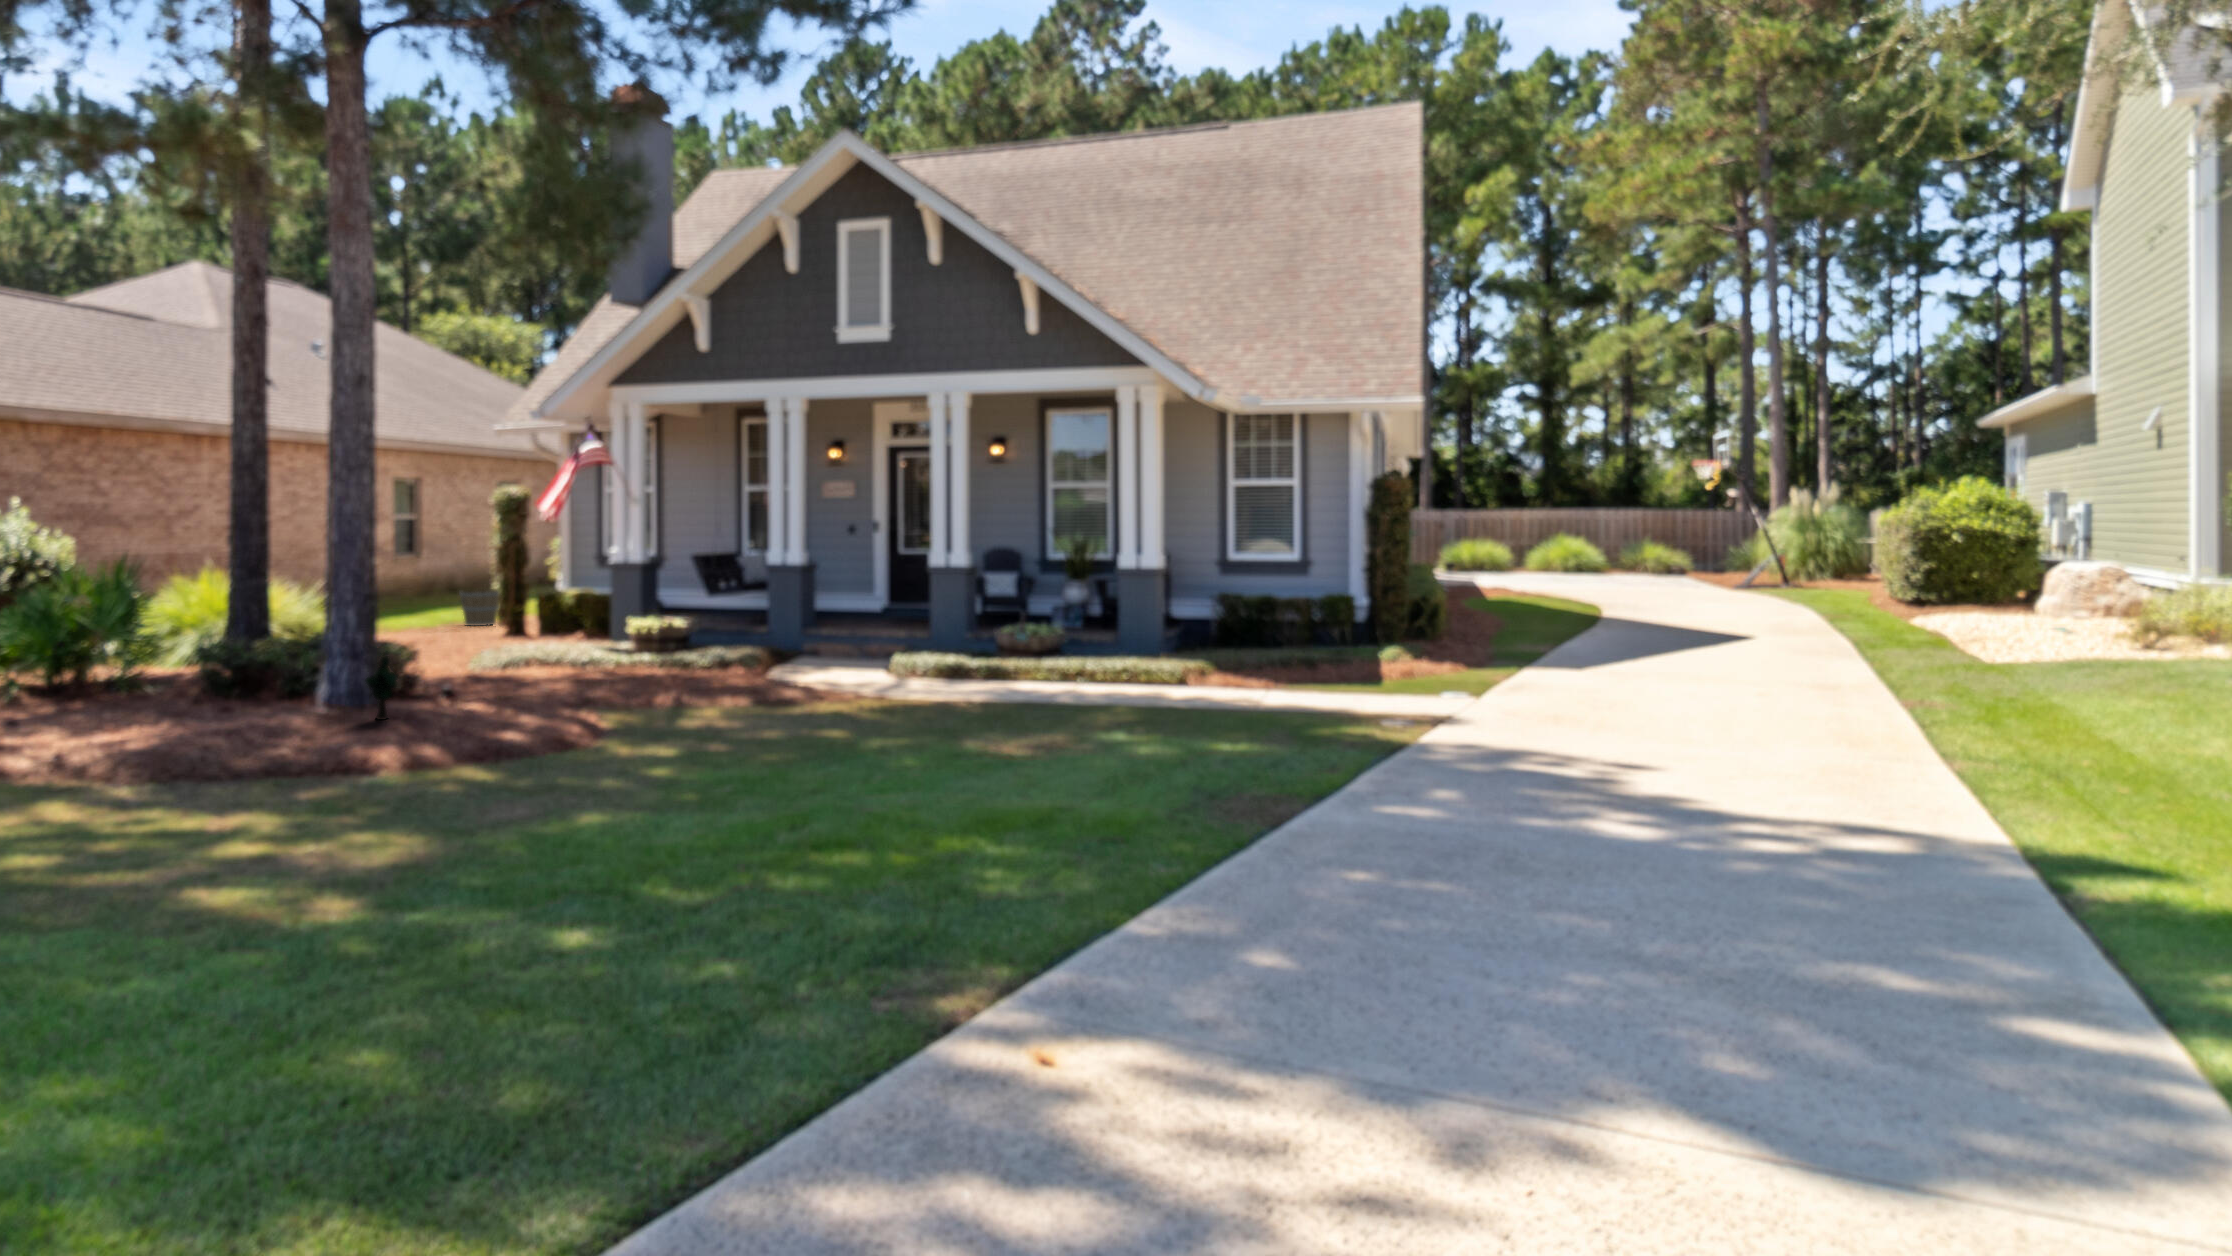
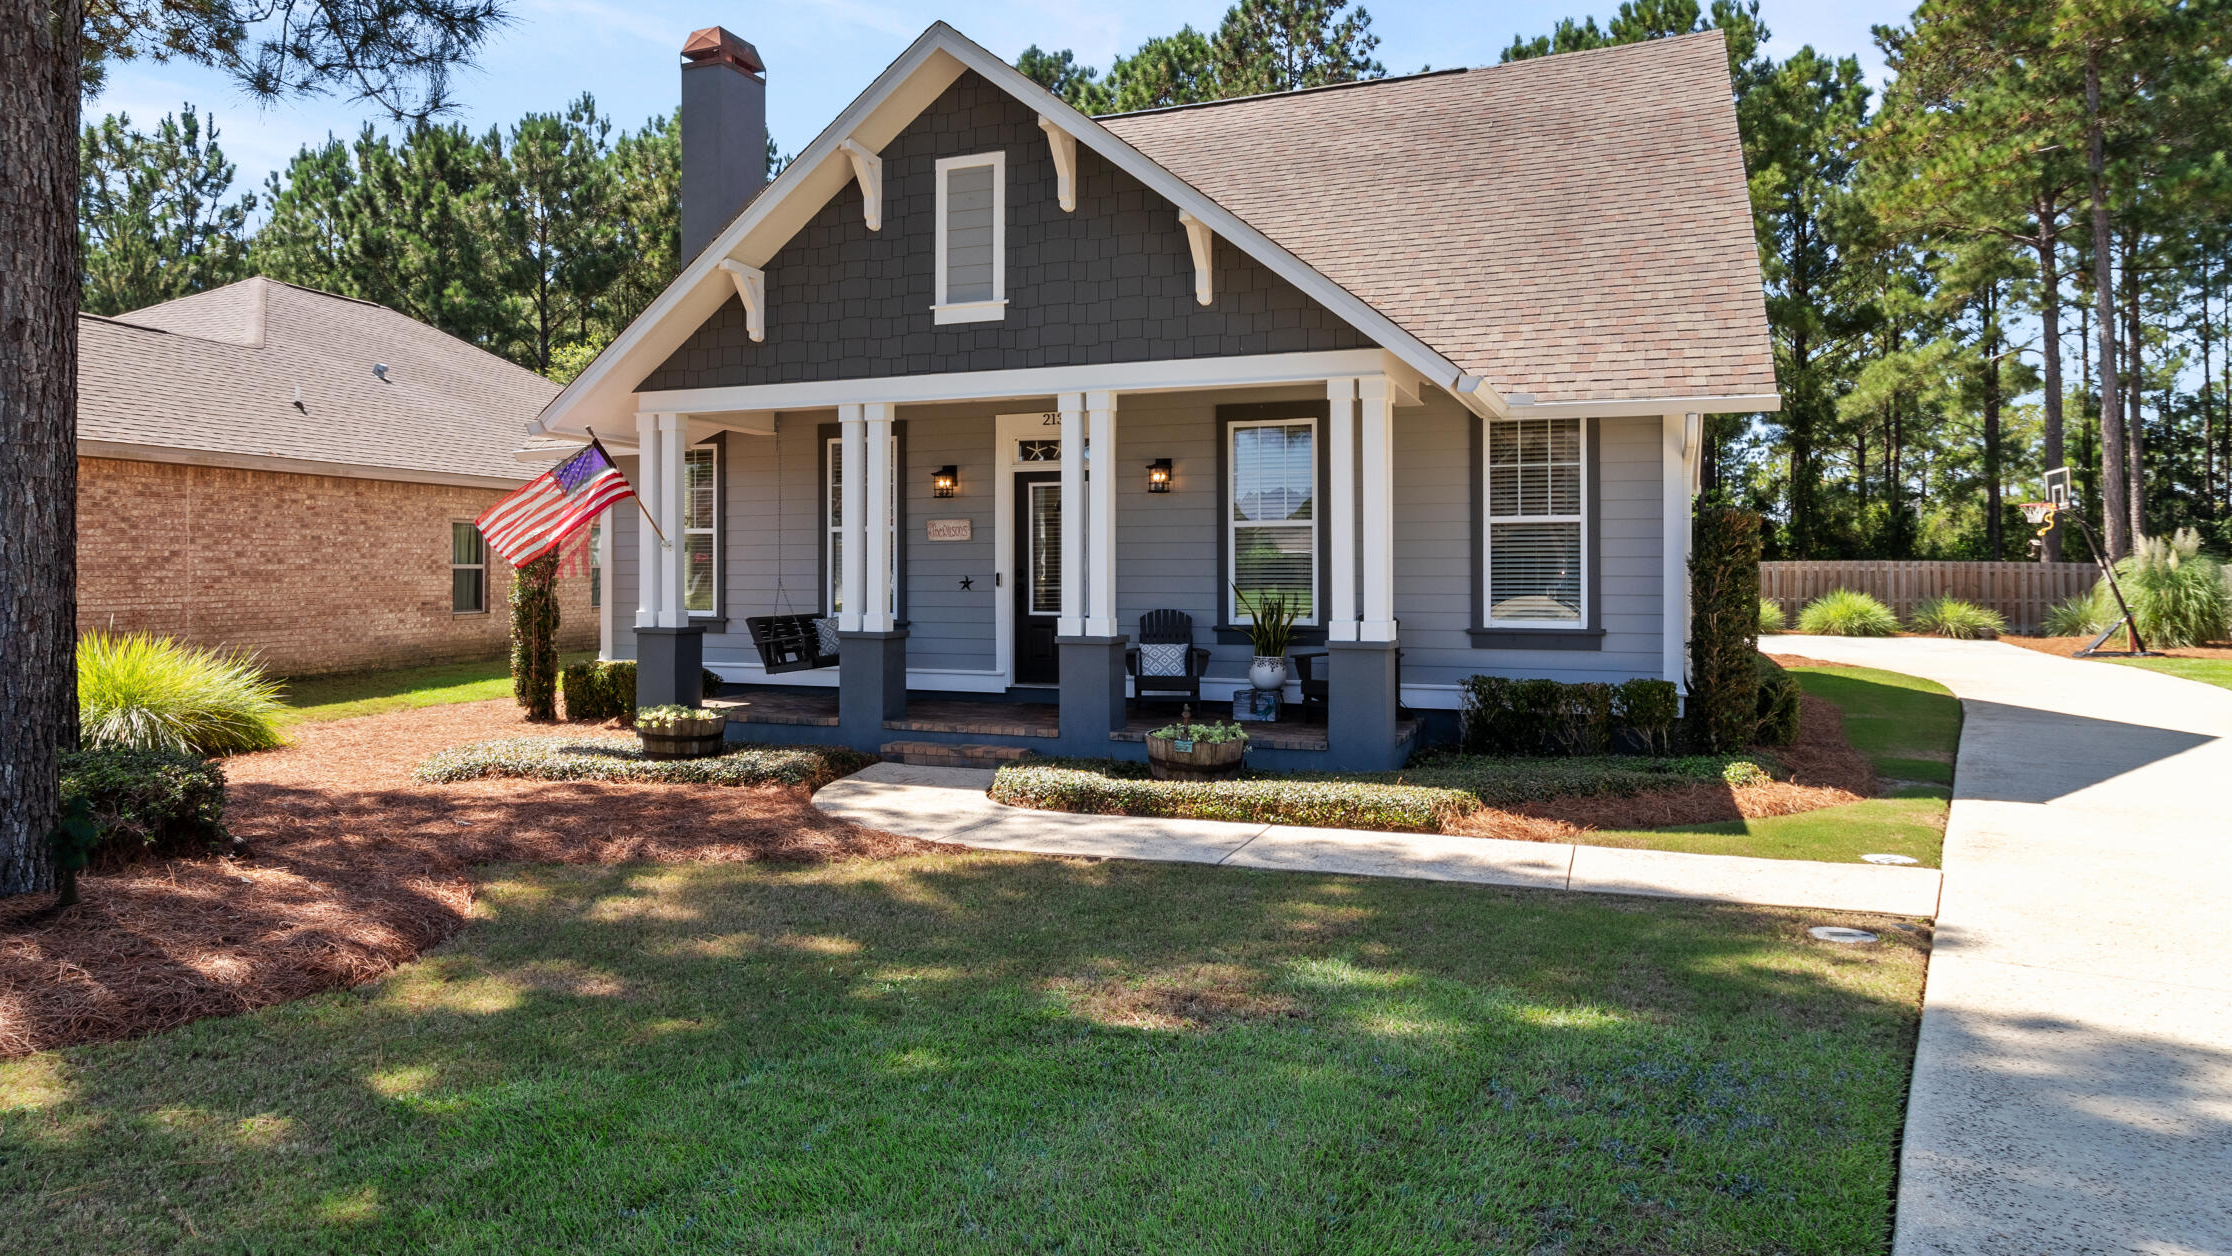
wooden bucket: present [459,588,499,626] -> none [452,653,511,704]

